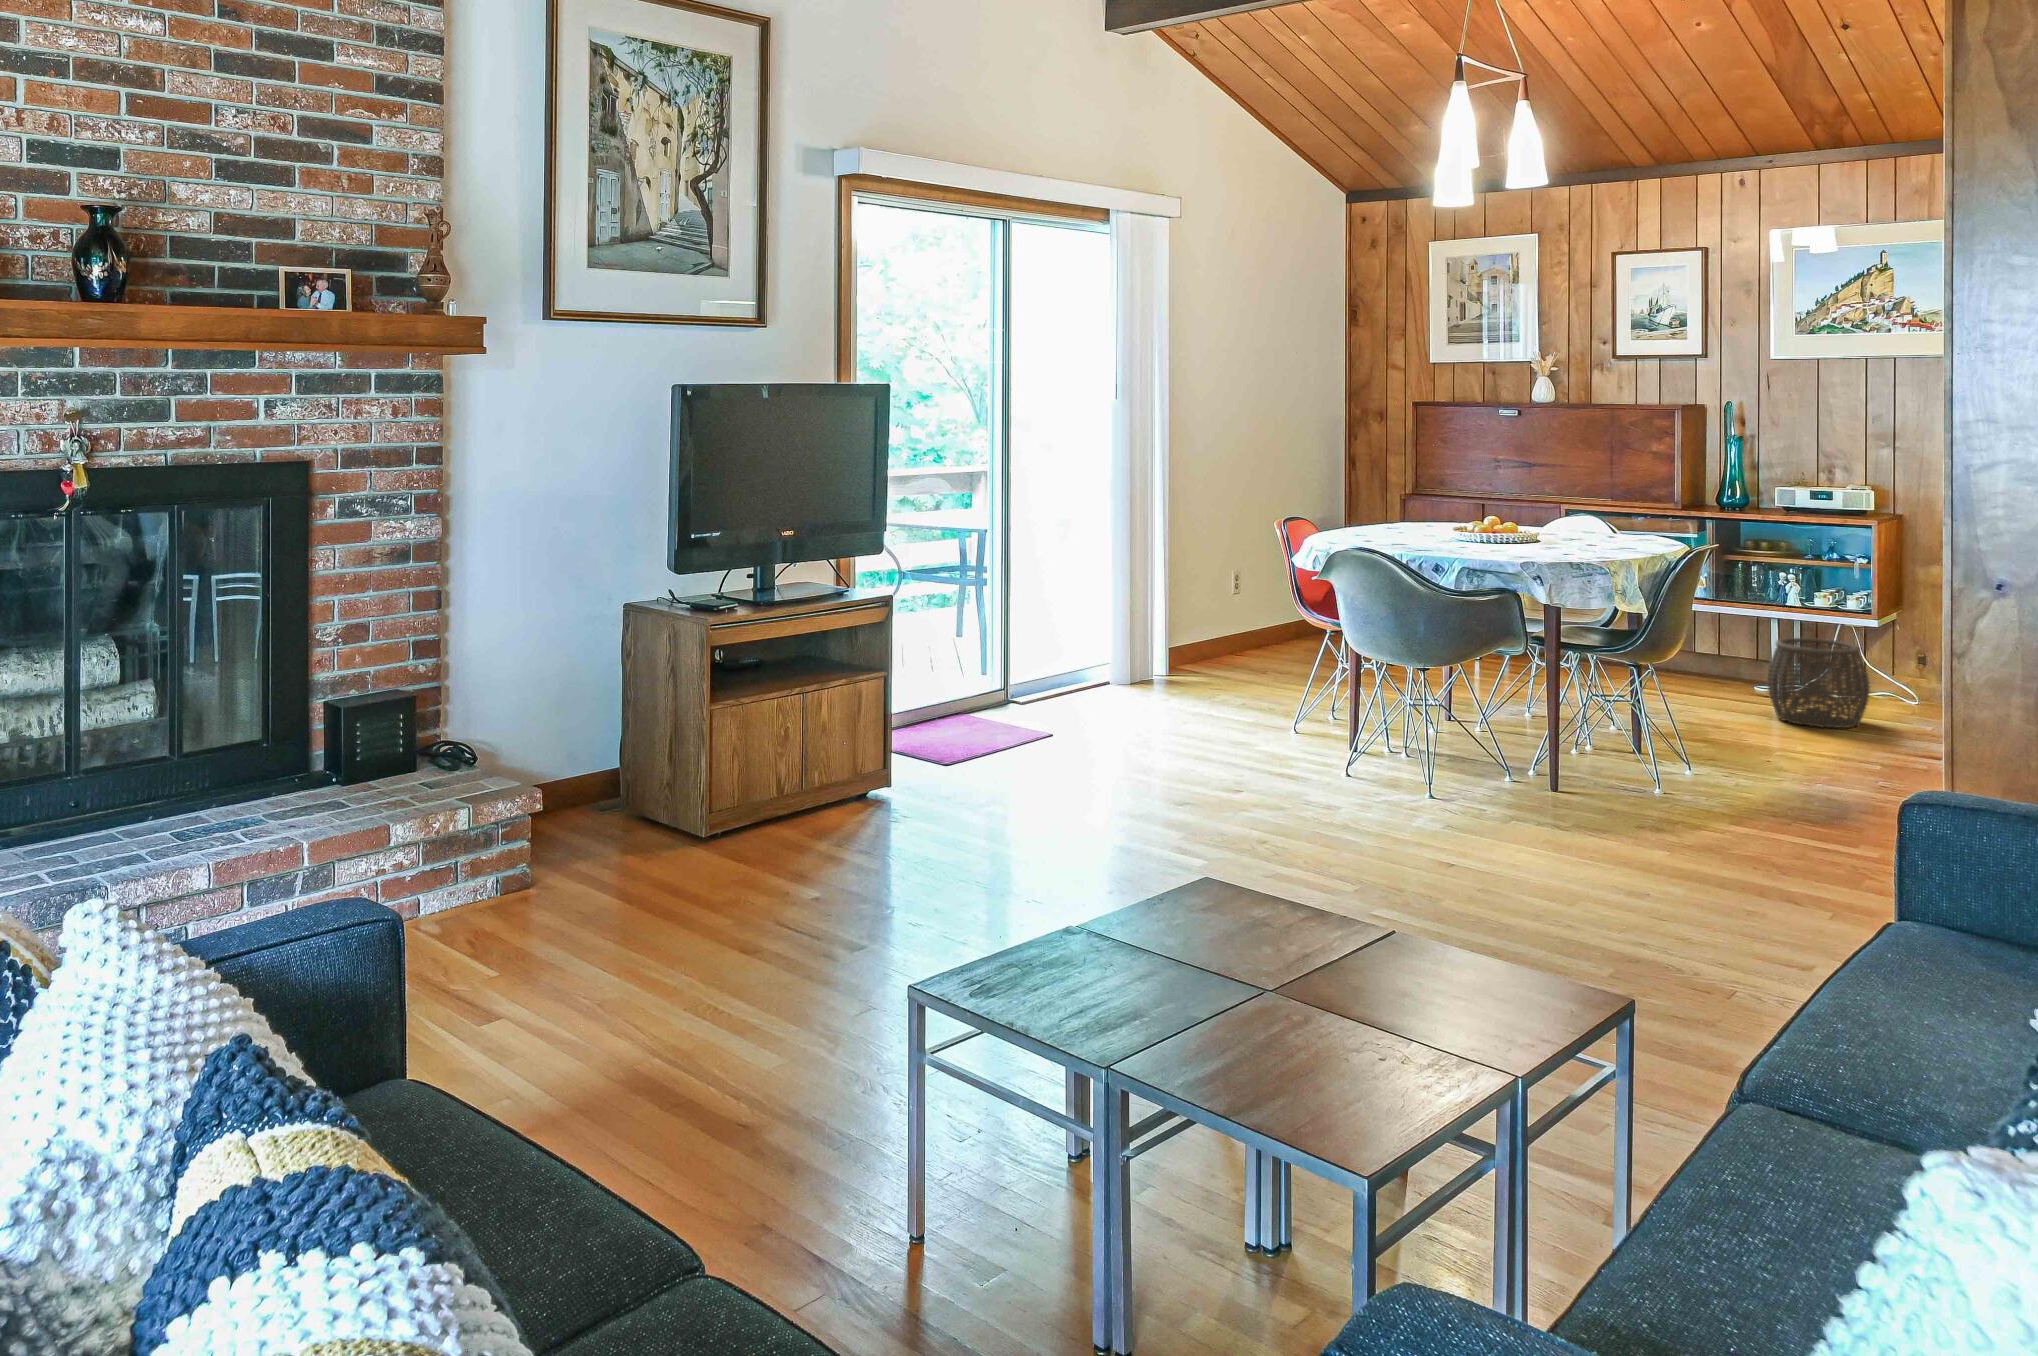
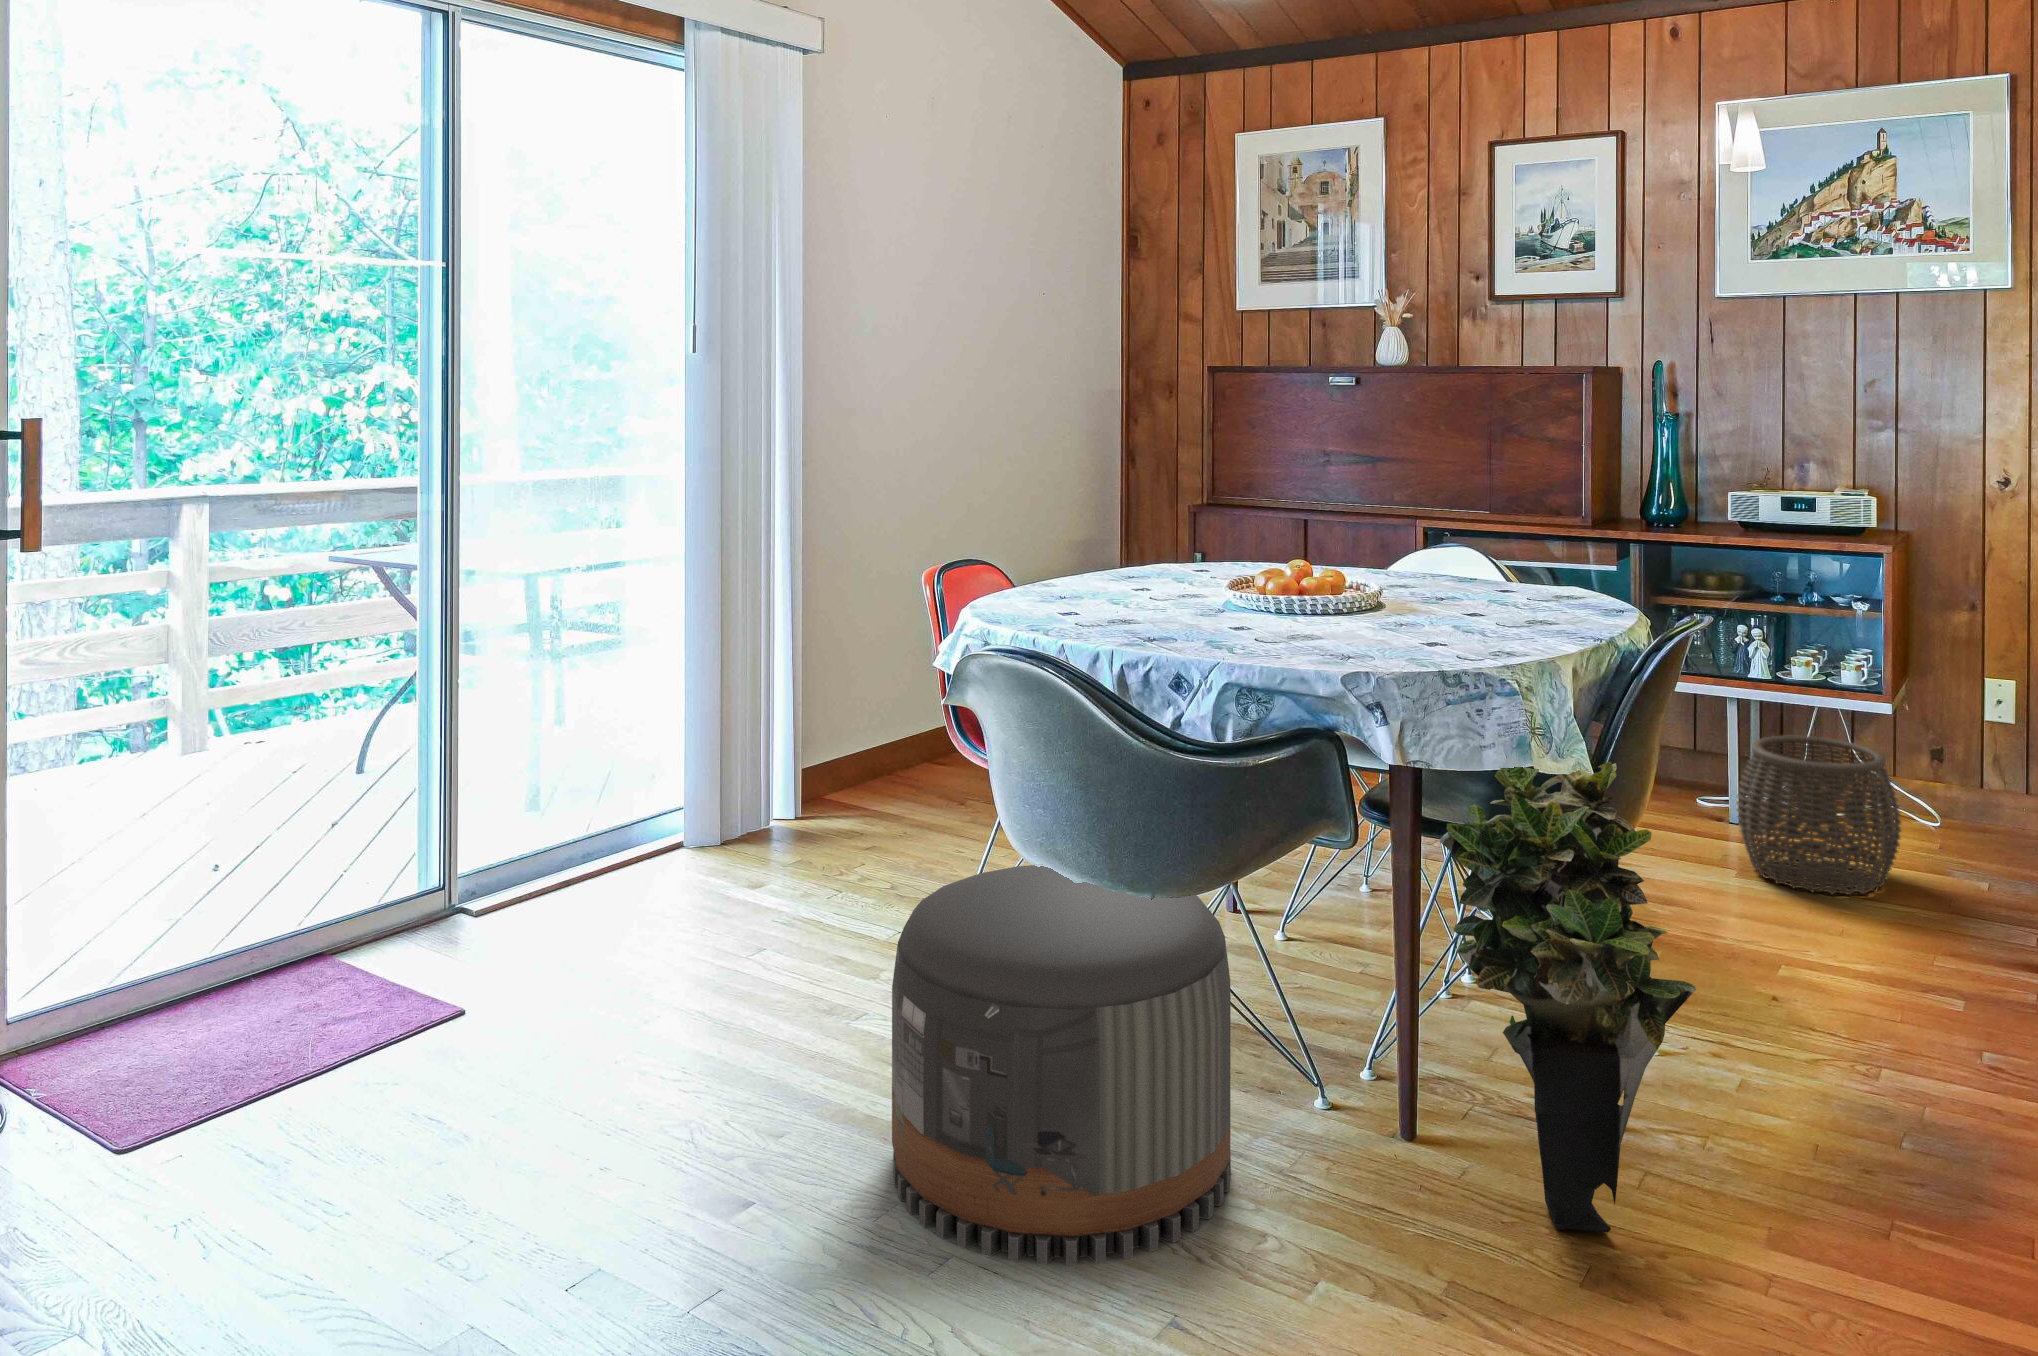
potted plant: none [1568,607,1693,813] -> present [1439,762,1696,1233]
pouf: none [1304,656,1467,810] -> present [892,864,1231,1265]

